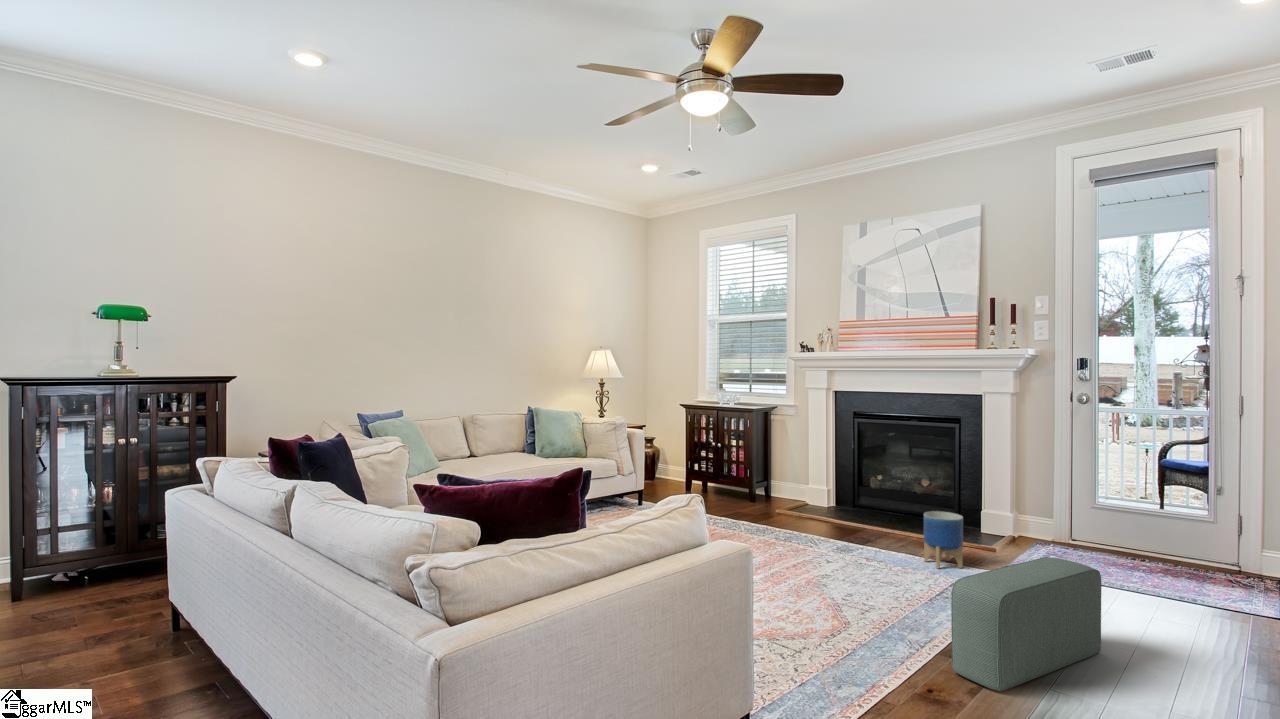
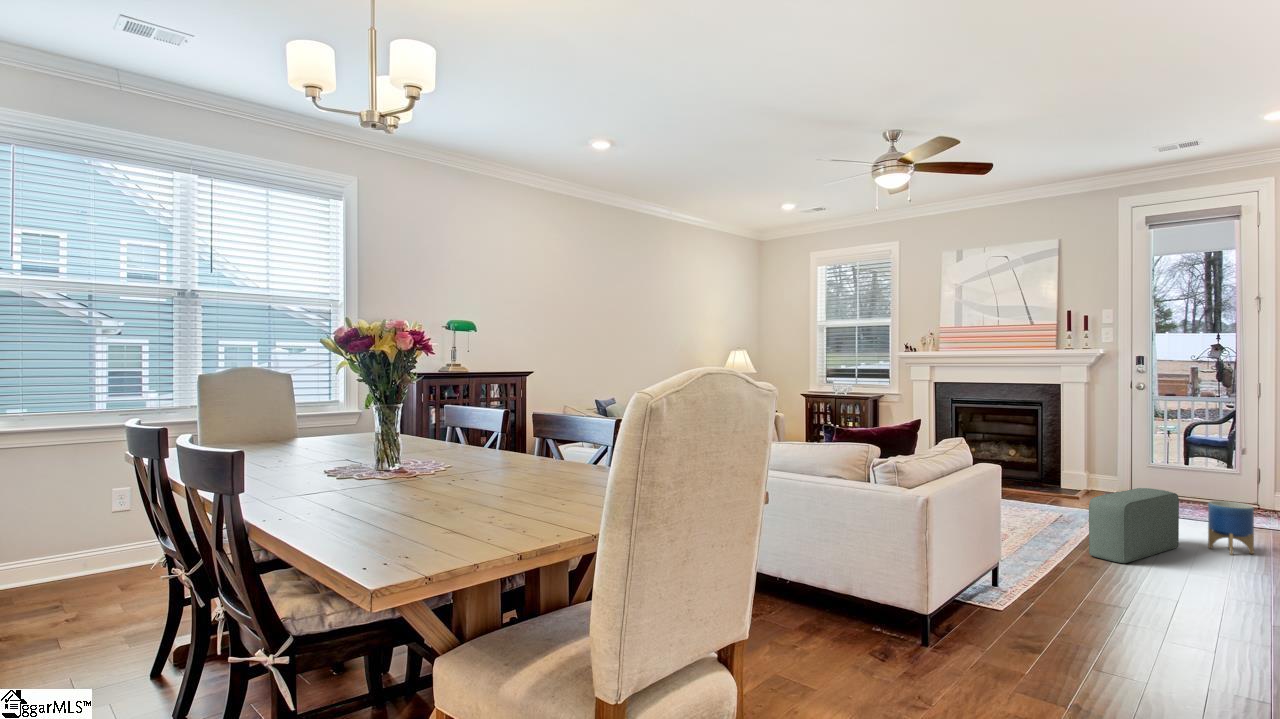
planter: present [924,511,963,569] -> present [1208,501,1254,555]

